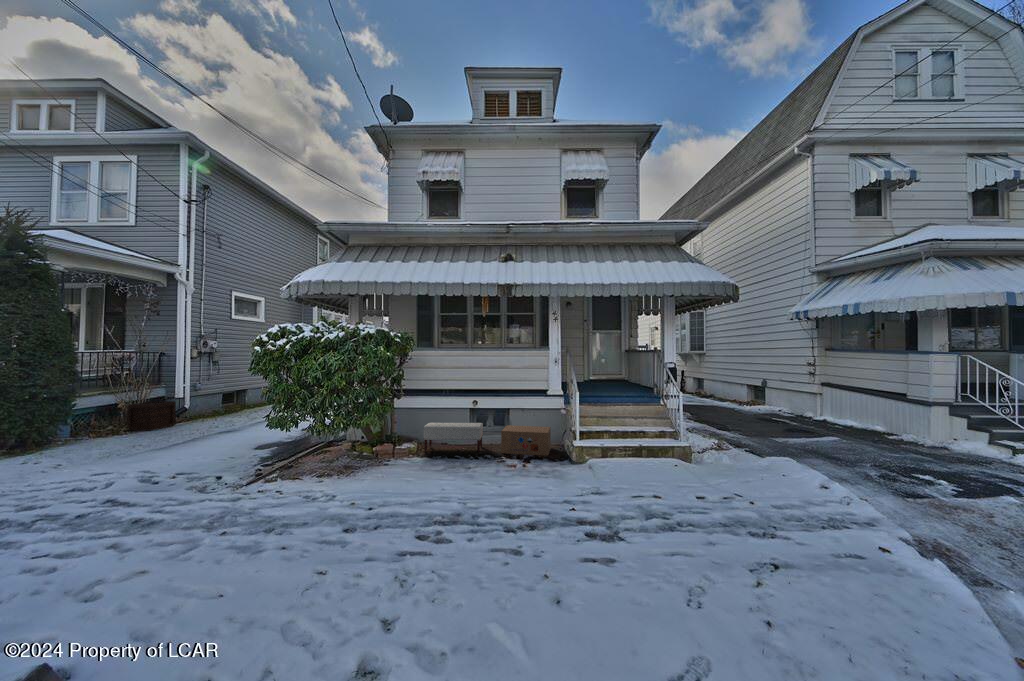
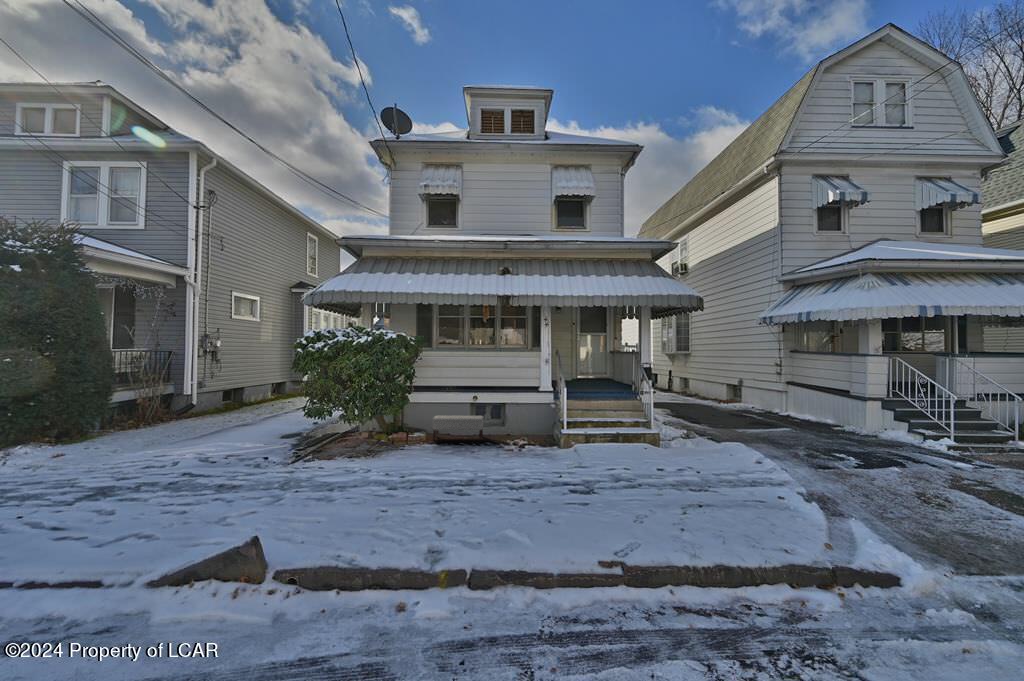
wooden crate: present [127,401,176,431] -> none [147,398,190,425]
cardboard box: present [501,425,551,456] -> none [500,418,543,443]

